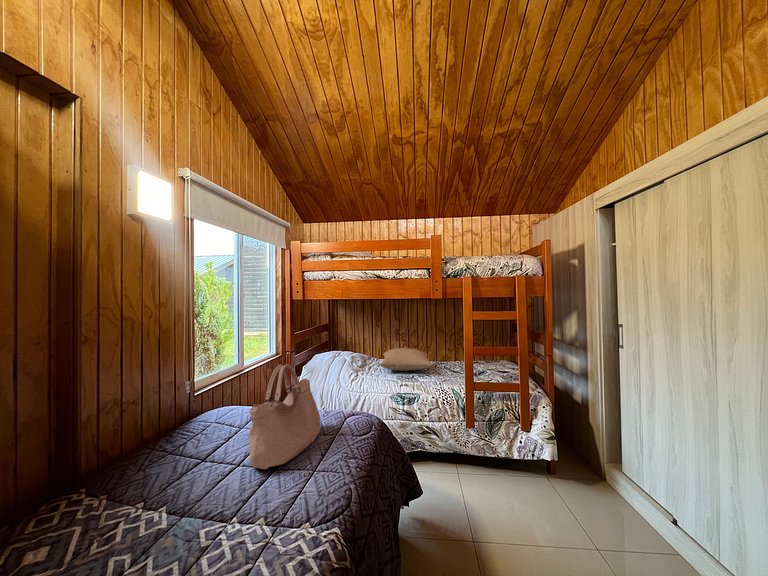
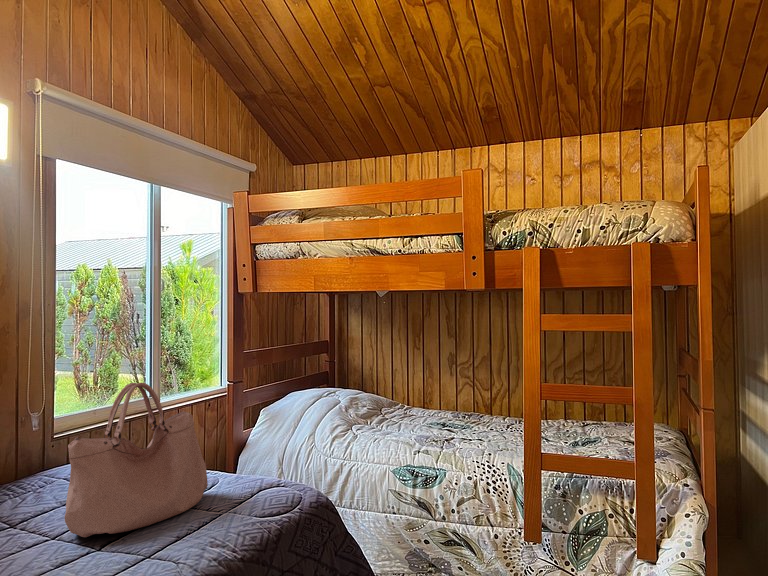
pillow: present [381,348,433,371] -> none [387,388,494,429]

